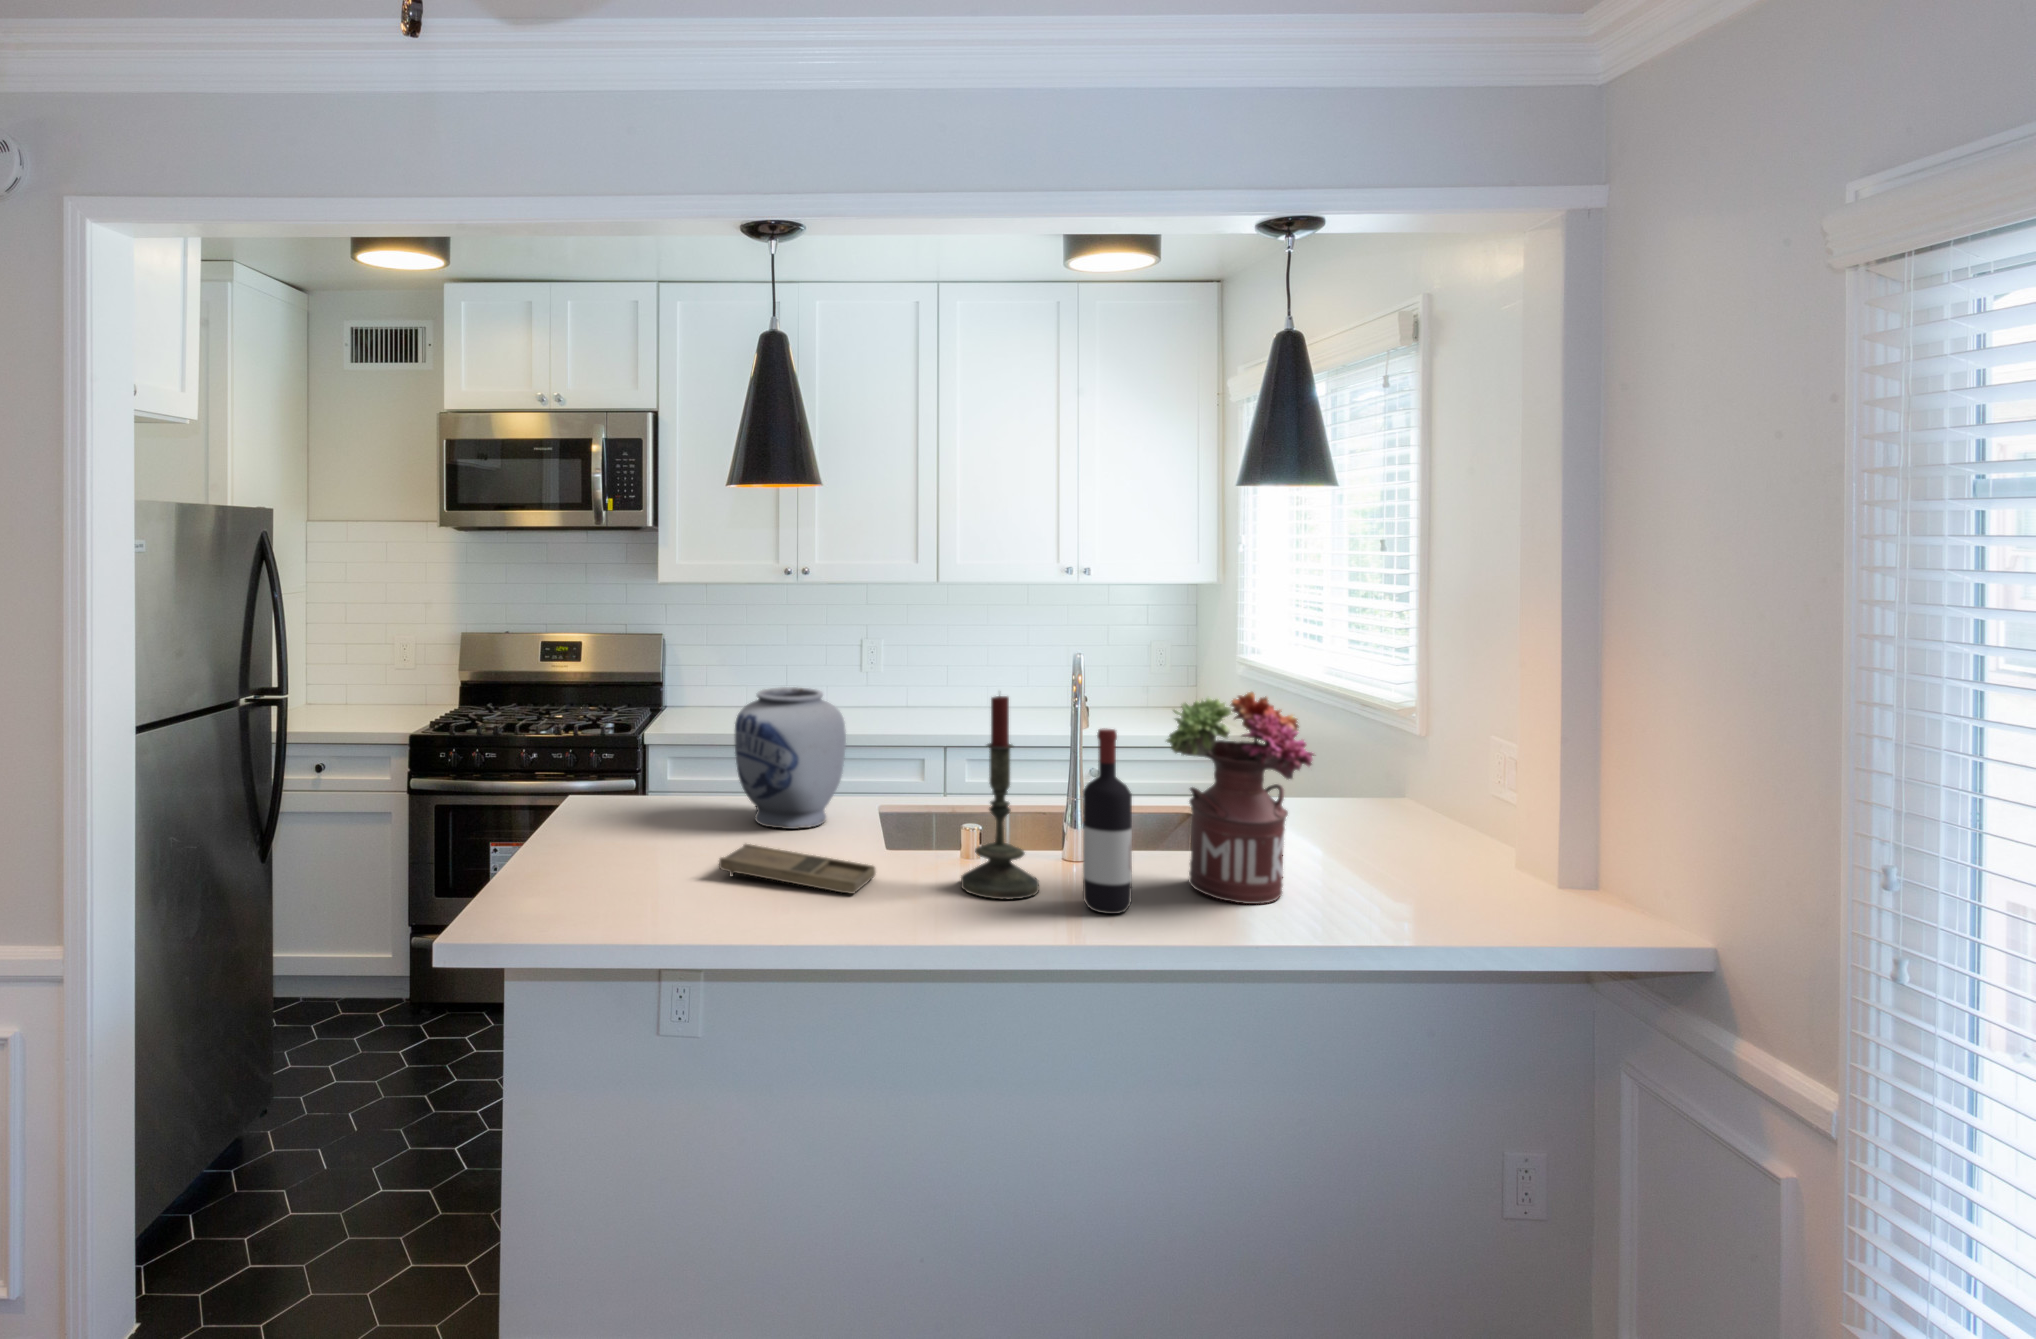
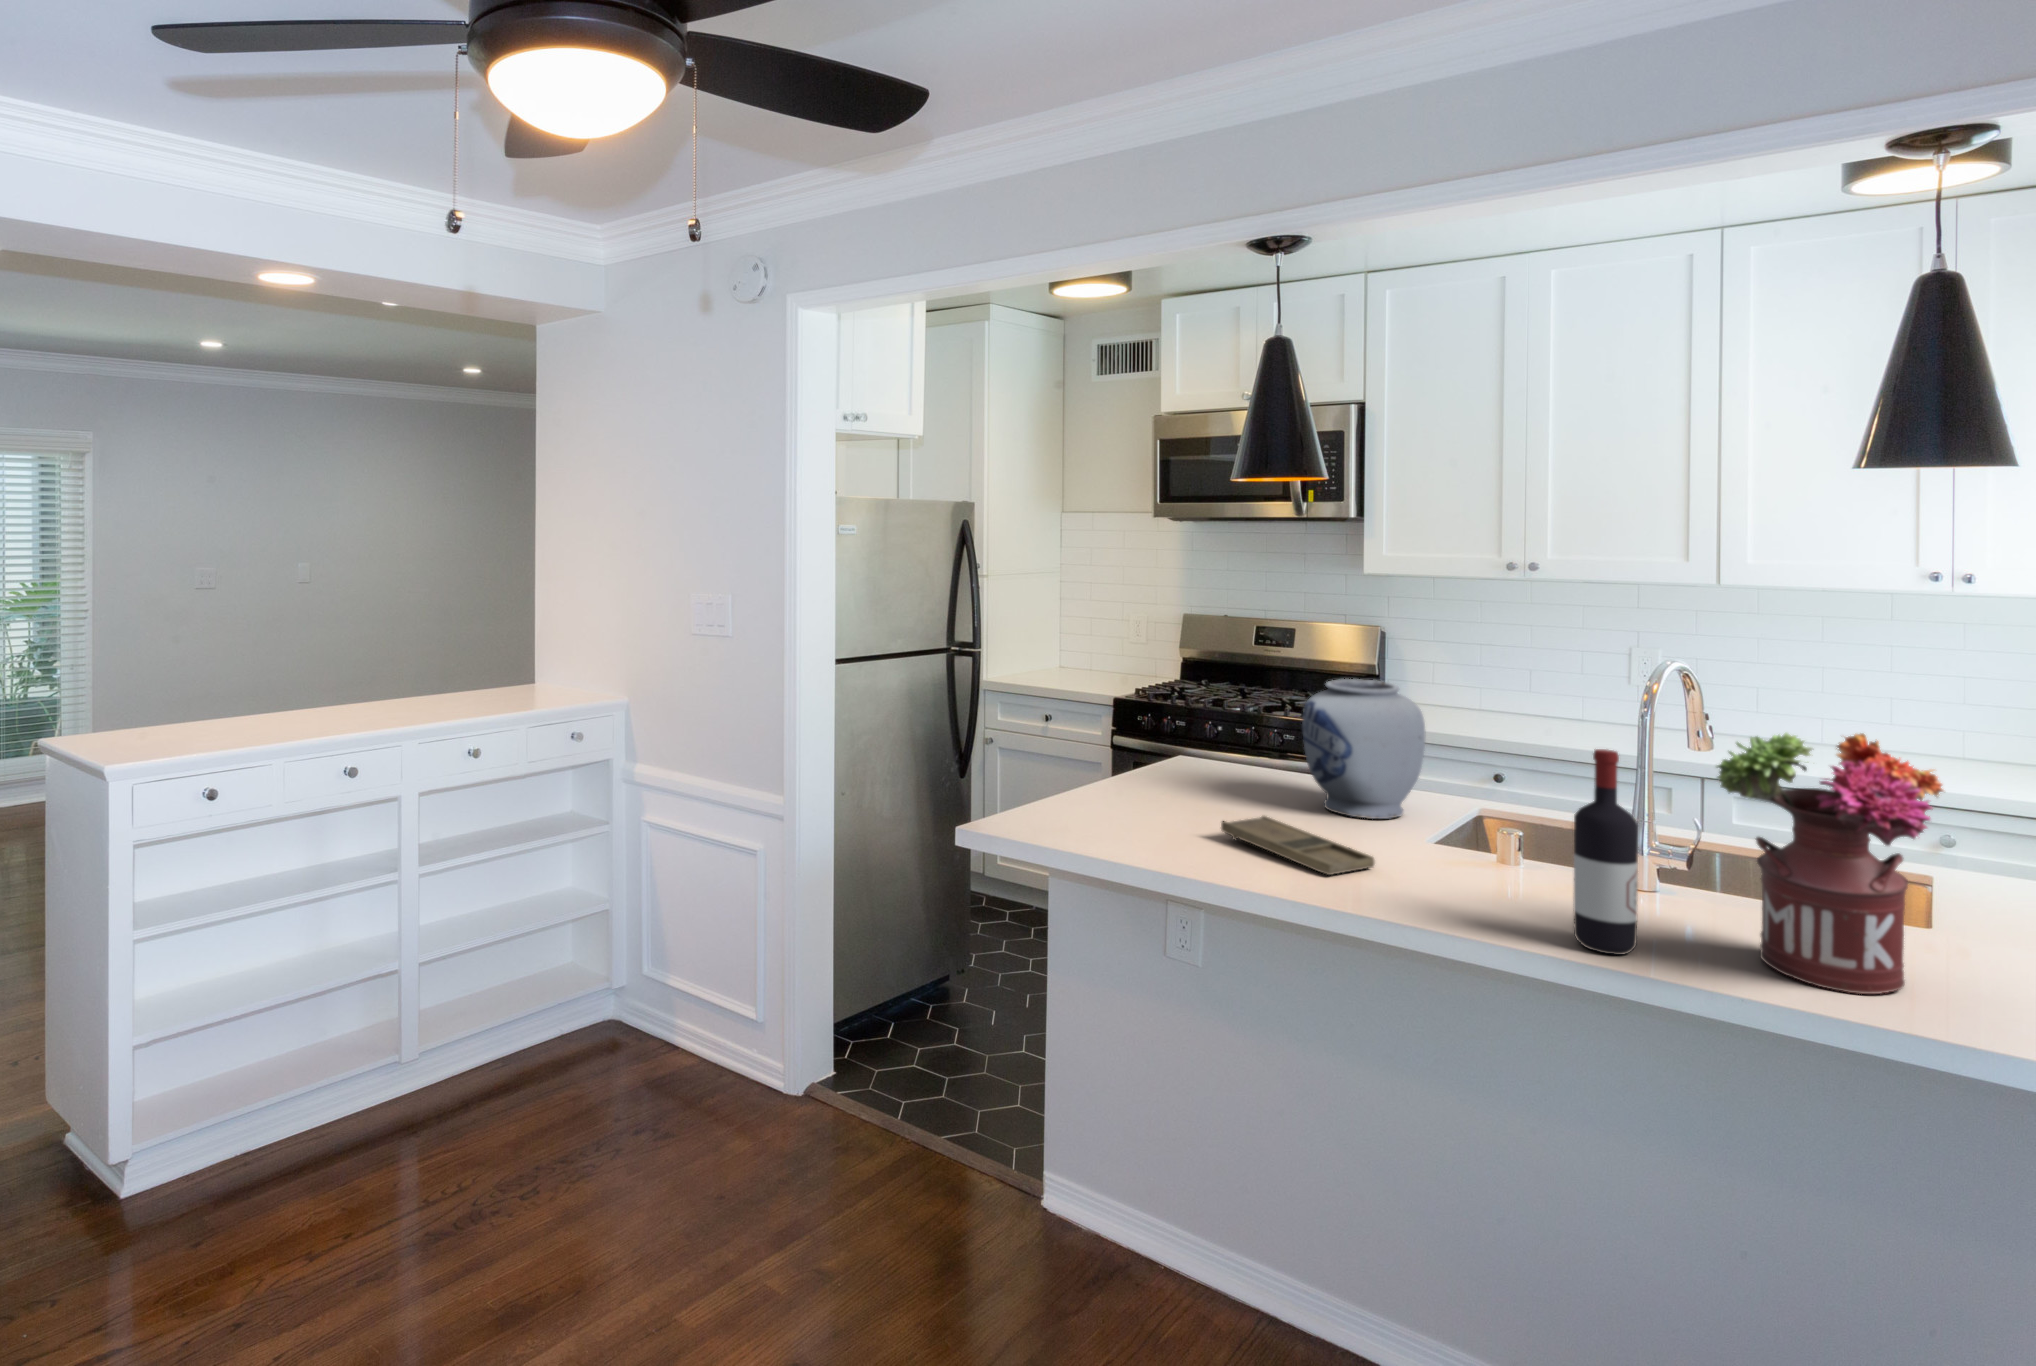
candle: present [961,695,1039,899] -> none [1455,697,1550,918]

